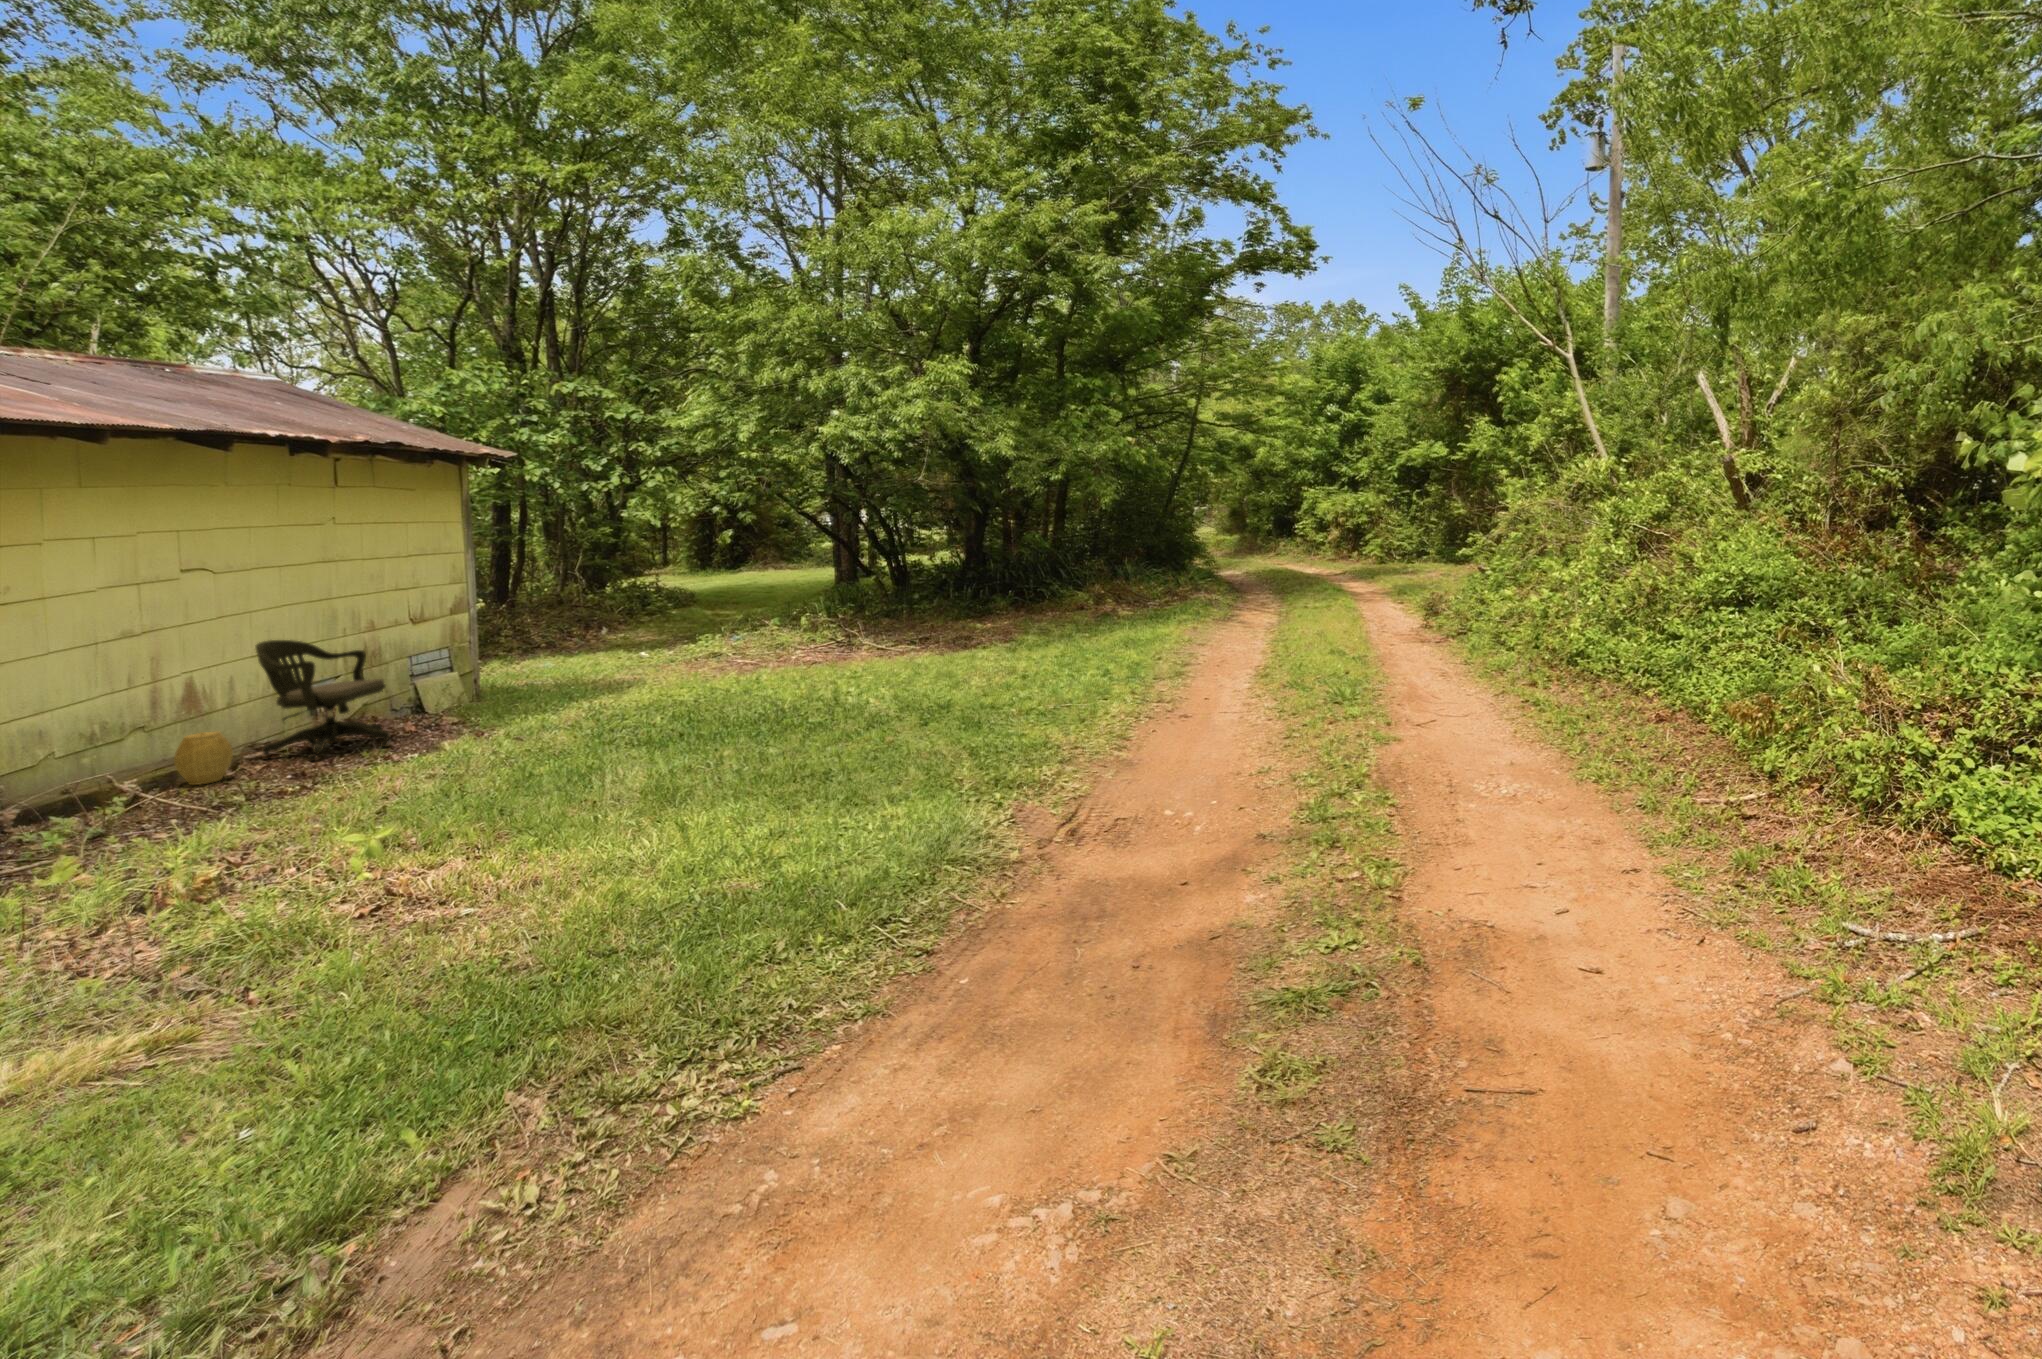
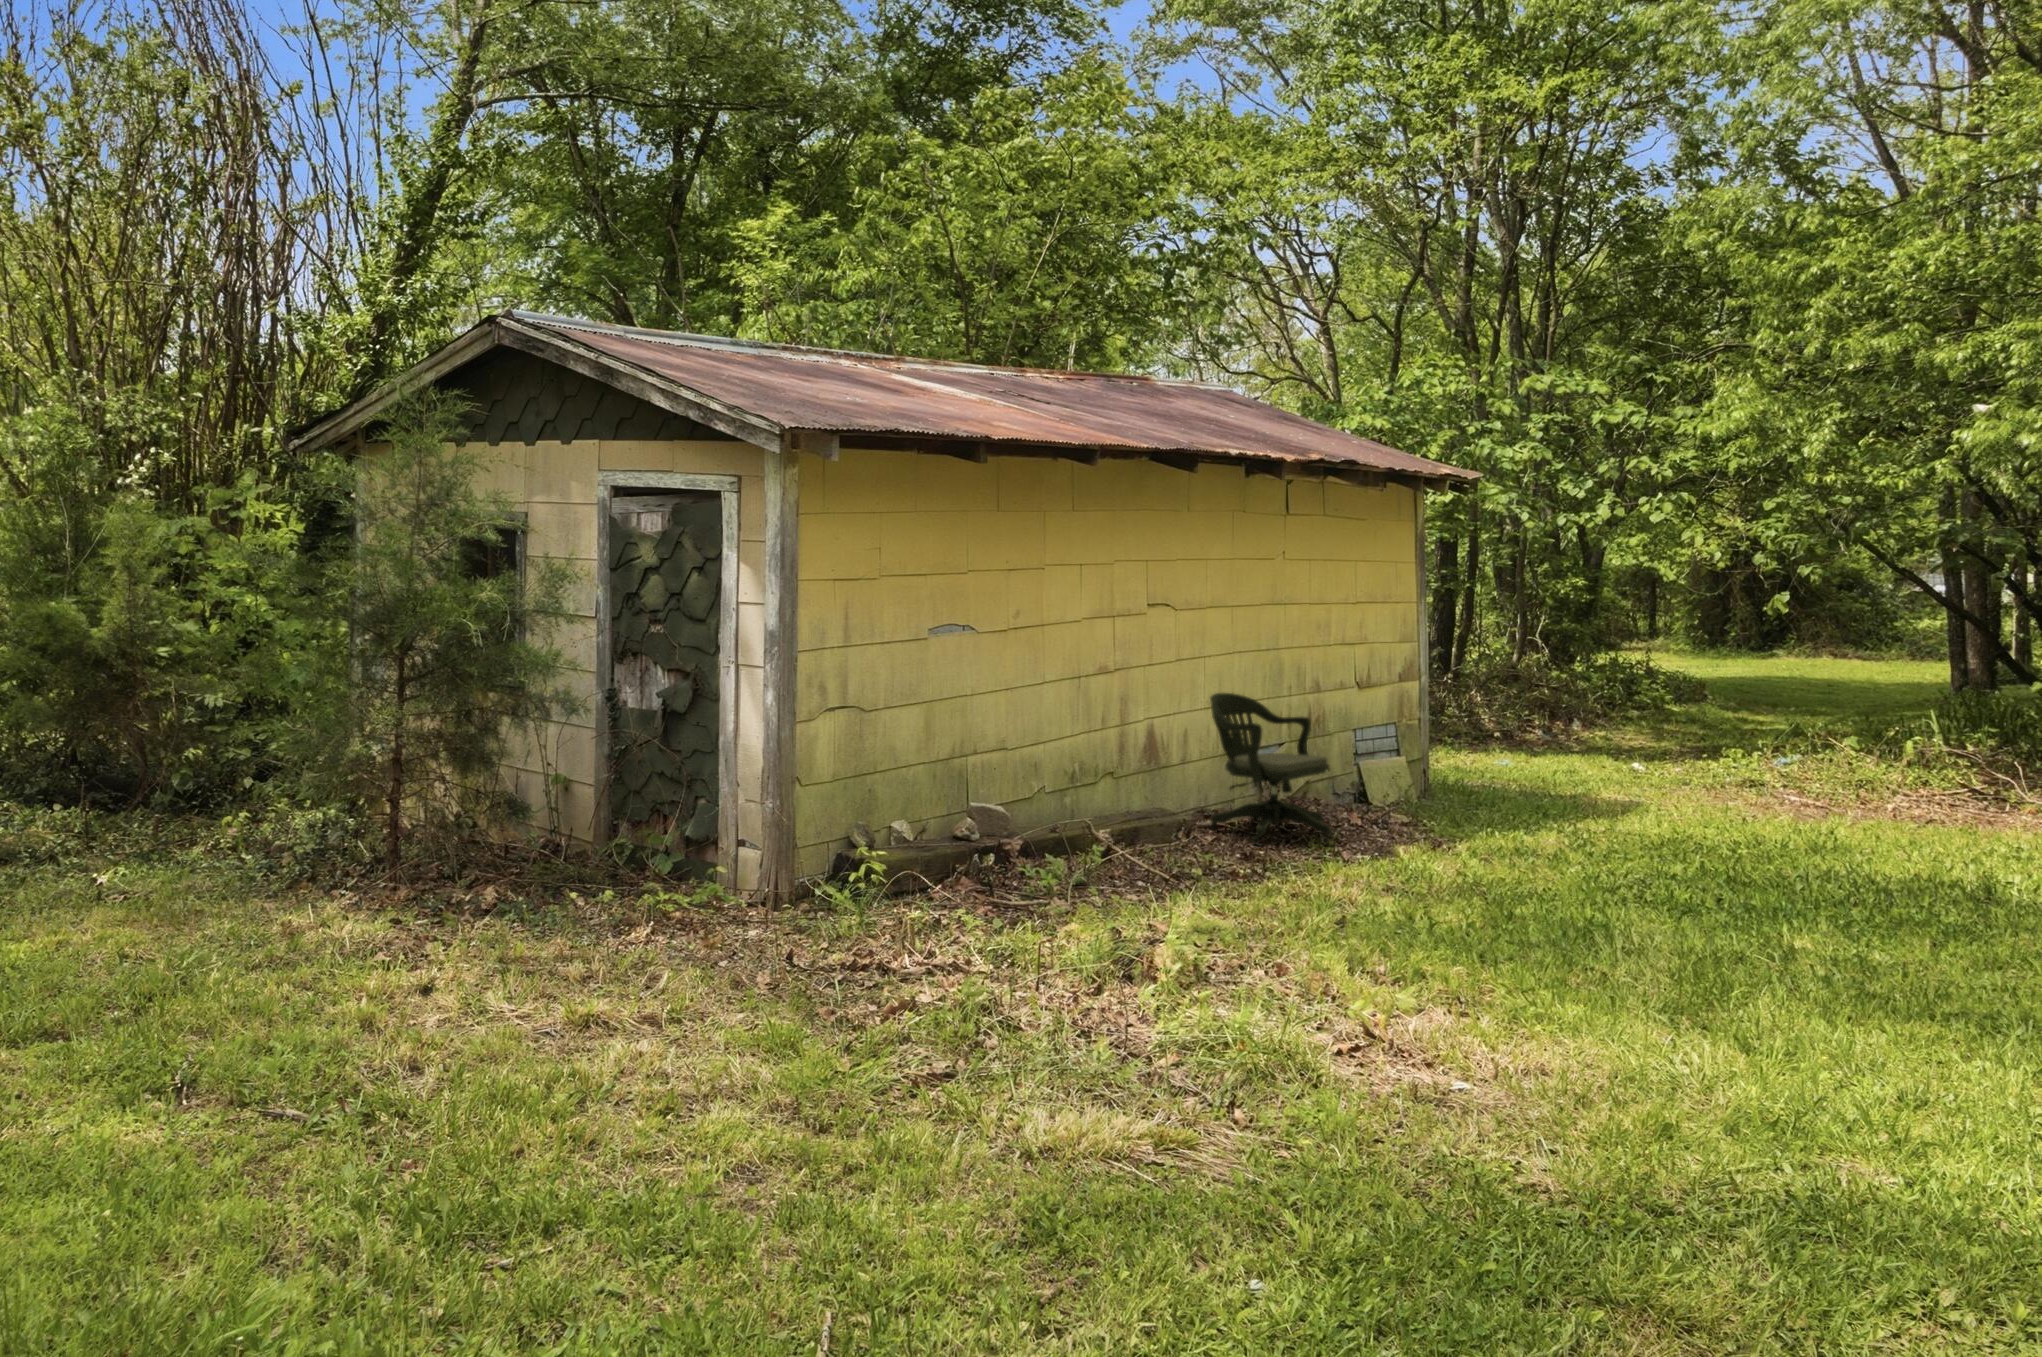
woven basket: present [174,731,233,785] -> none [1139,788,1186,847]

